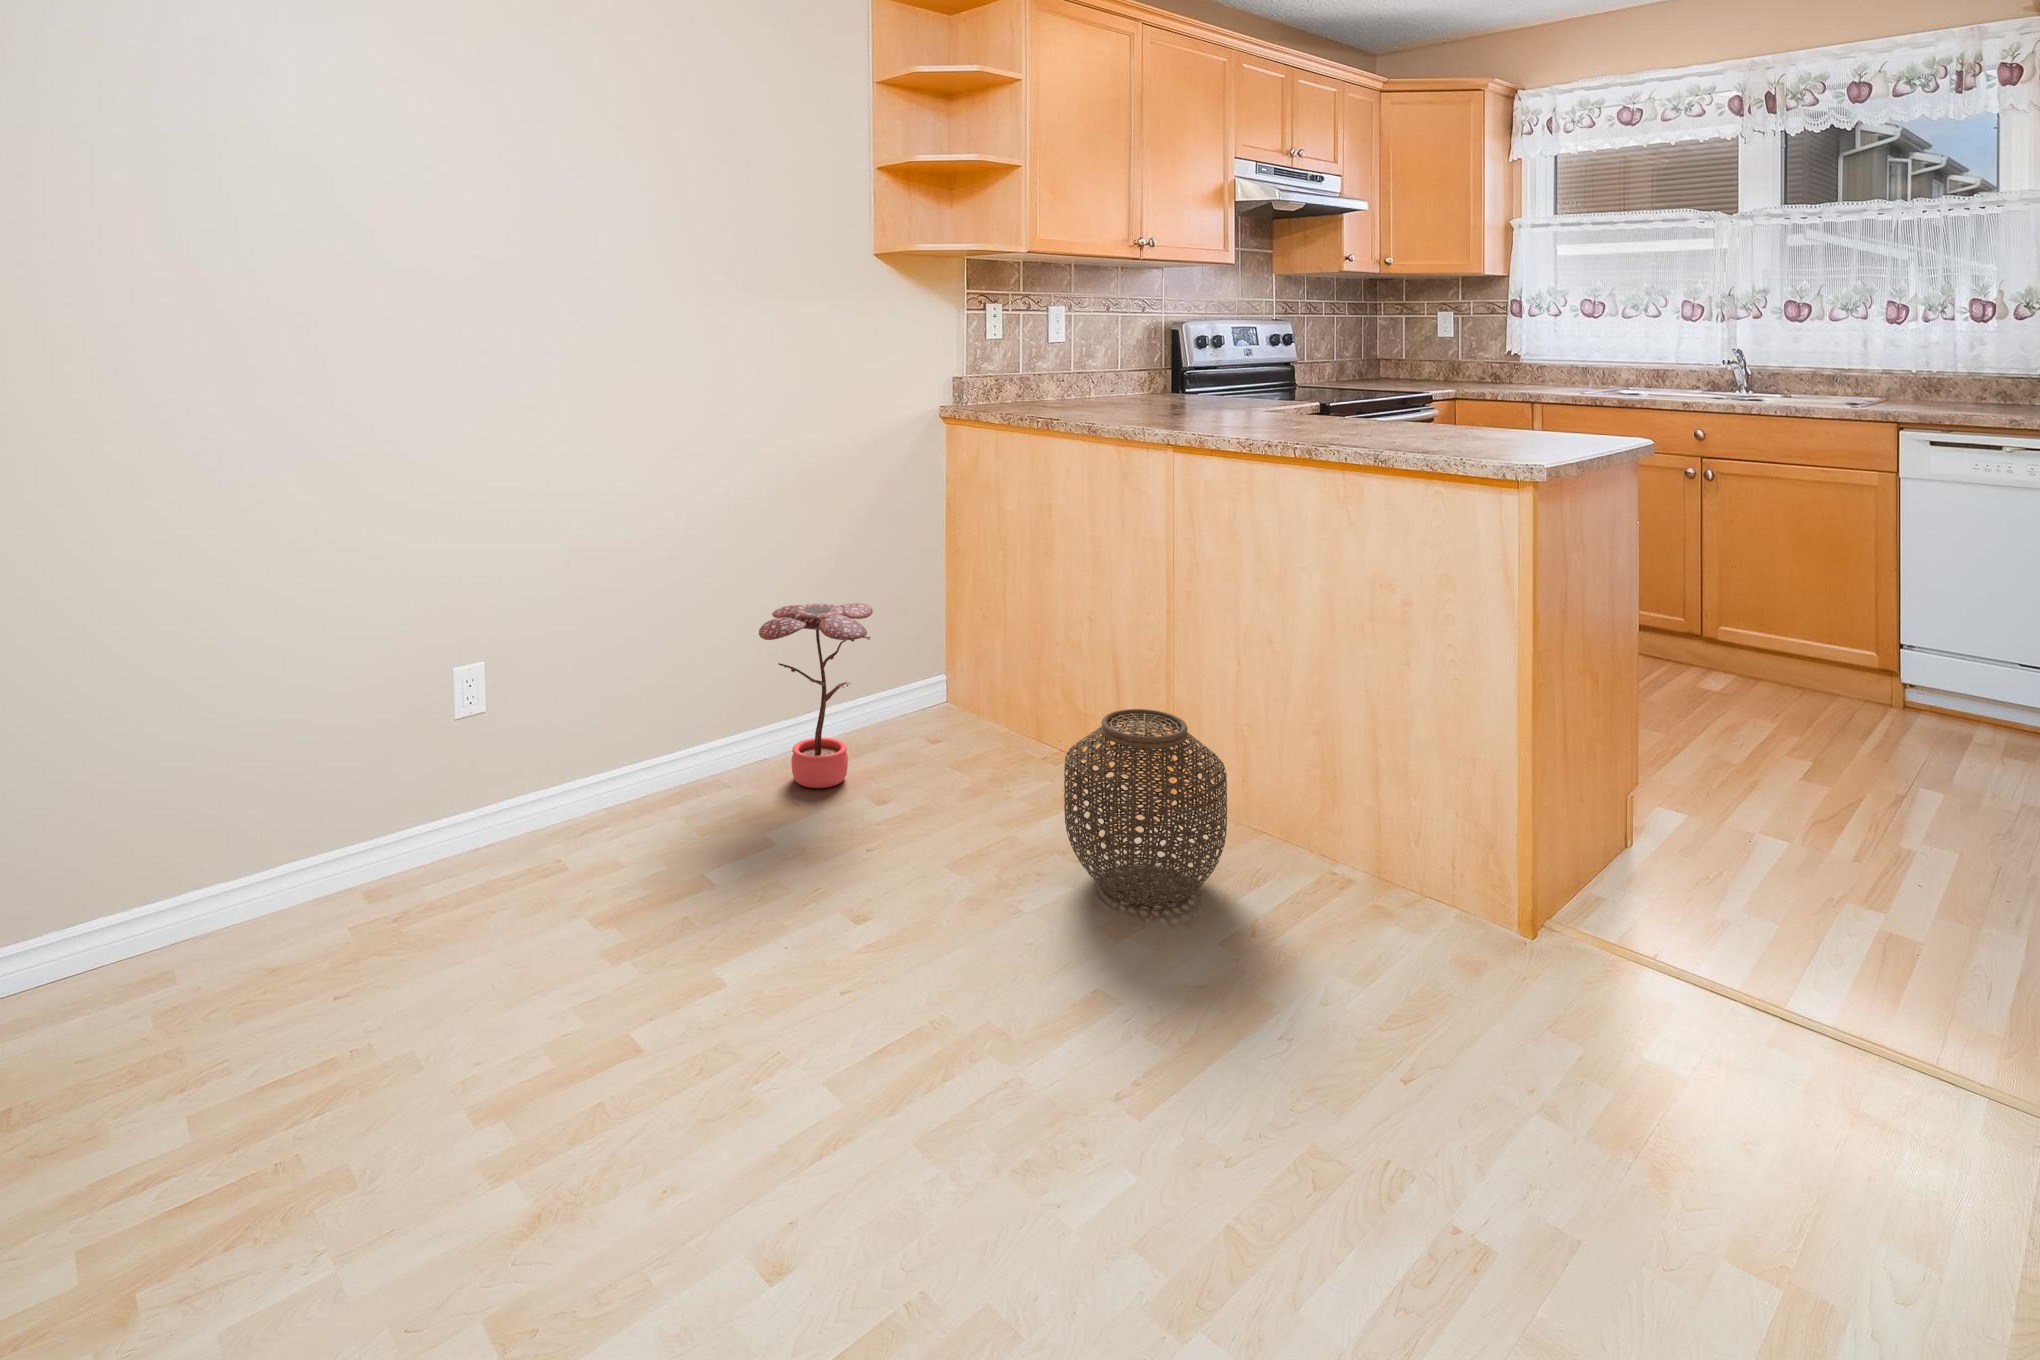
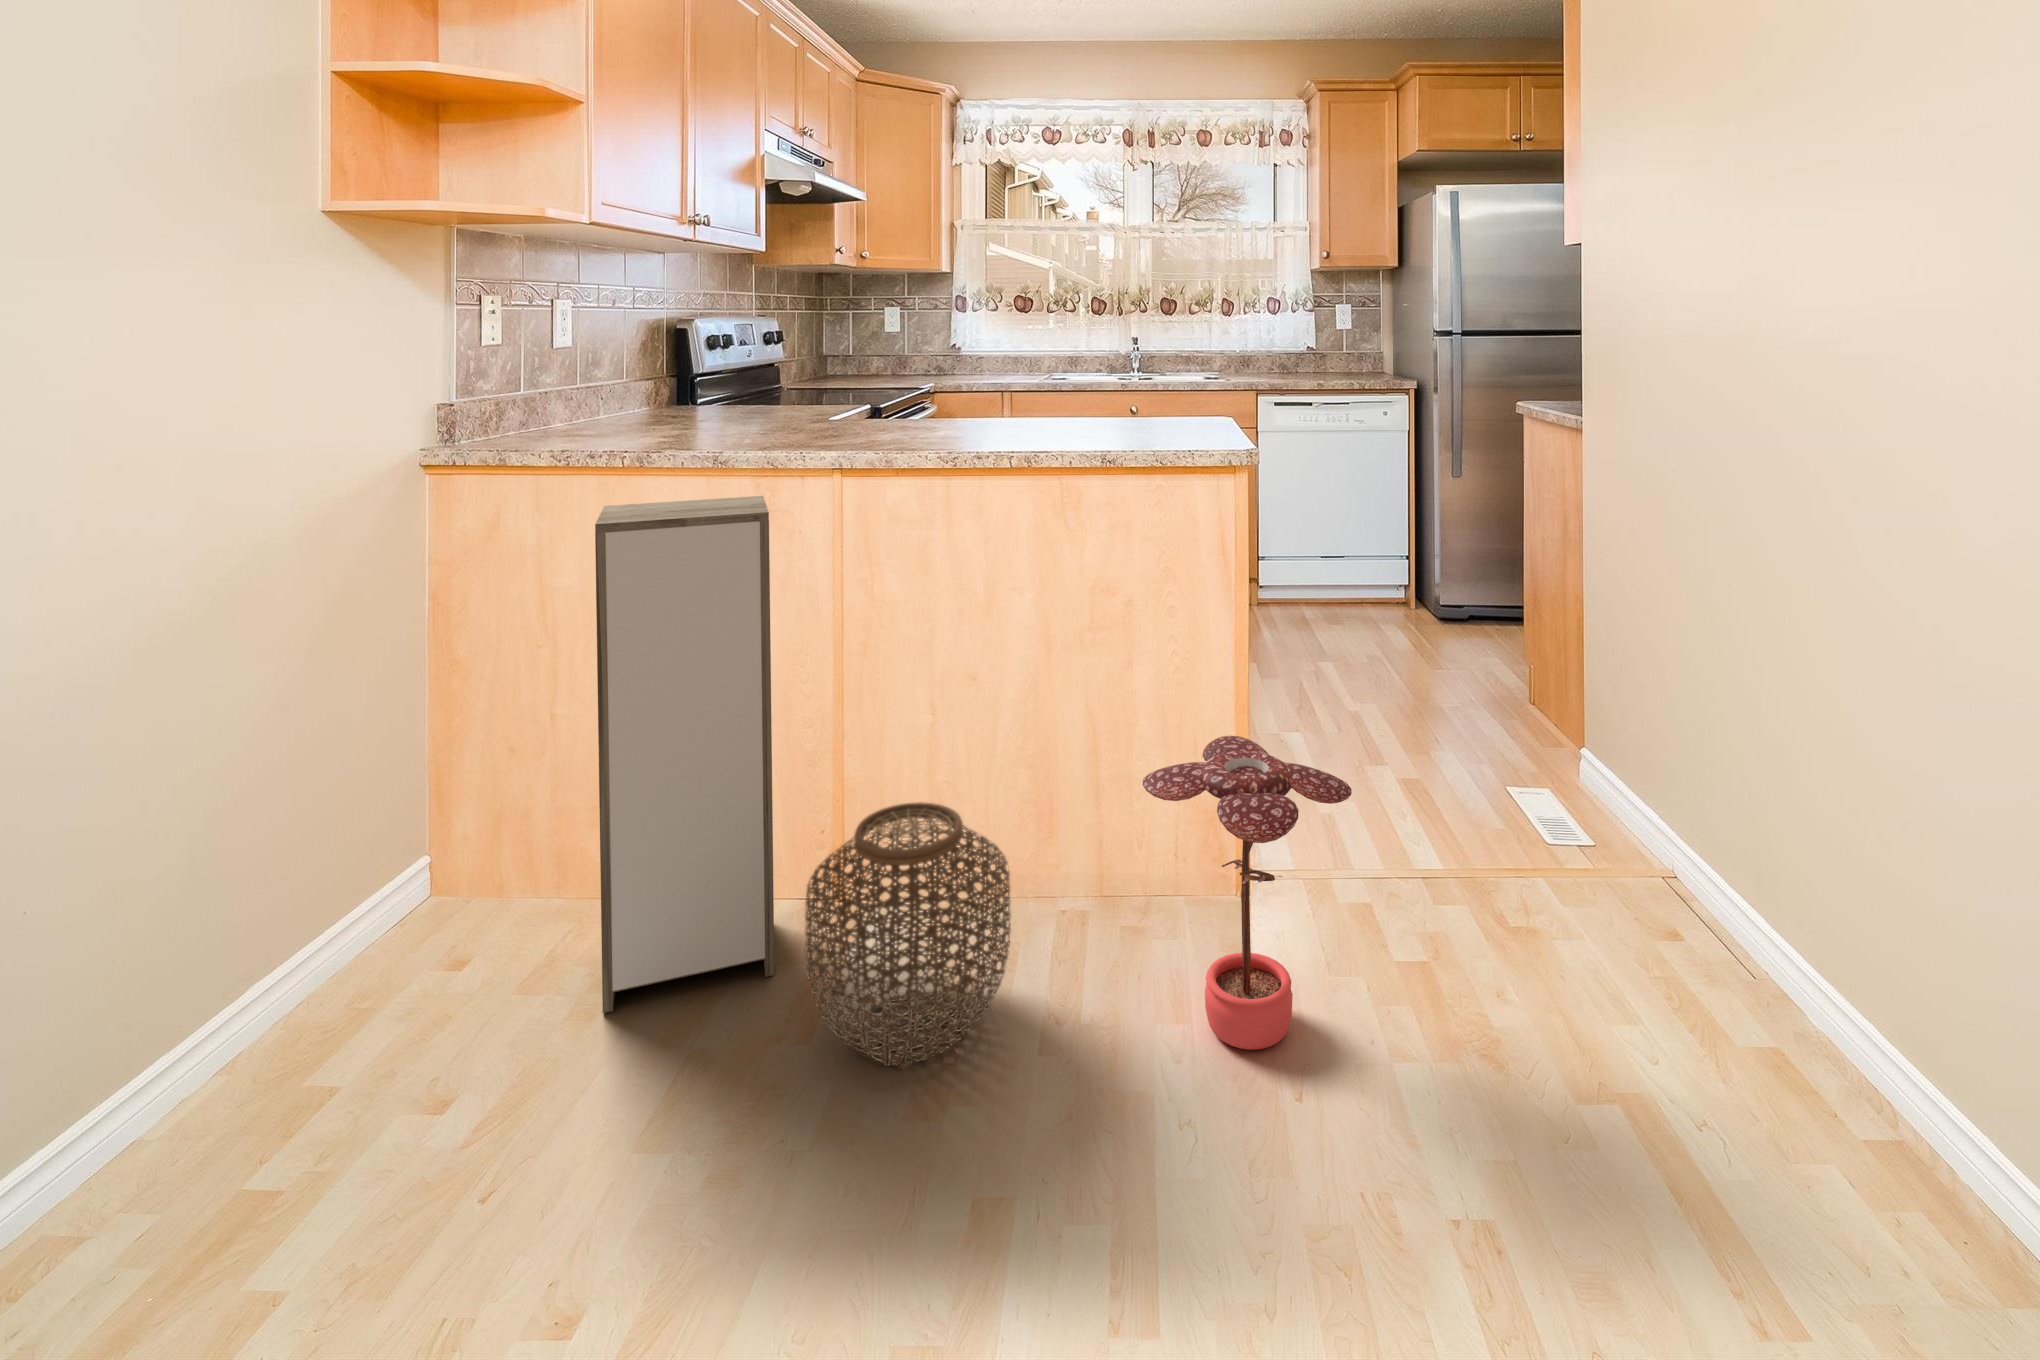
storage cabinet: none [975,454,1107,821] -> present [595,496,774,1013]
potted plant: present [759,603,873,788] -> present [1143,736,1352,1050]

